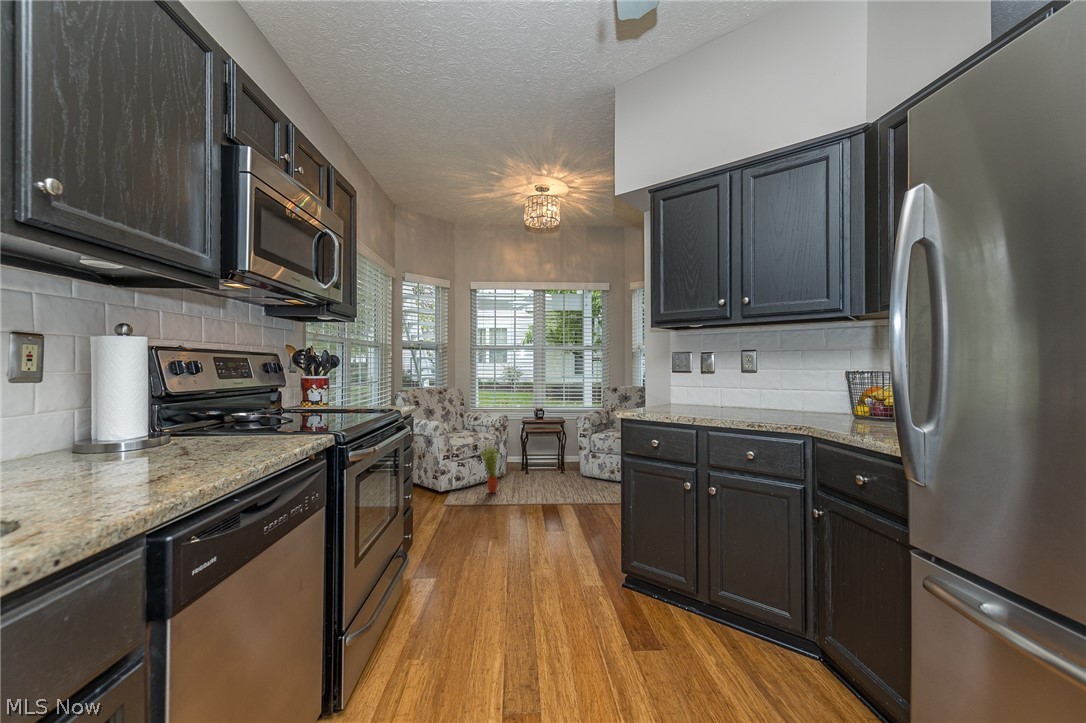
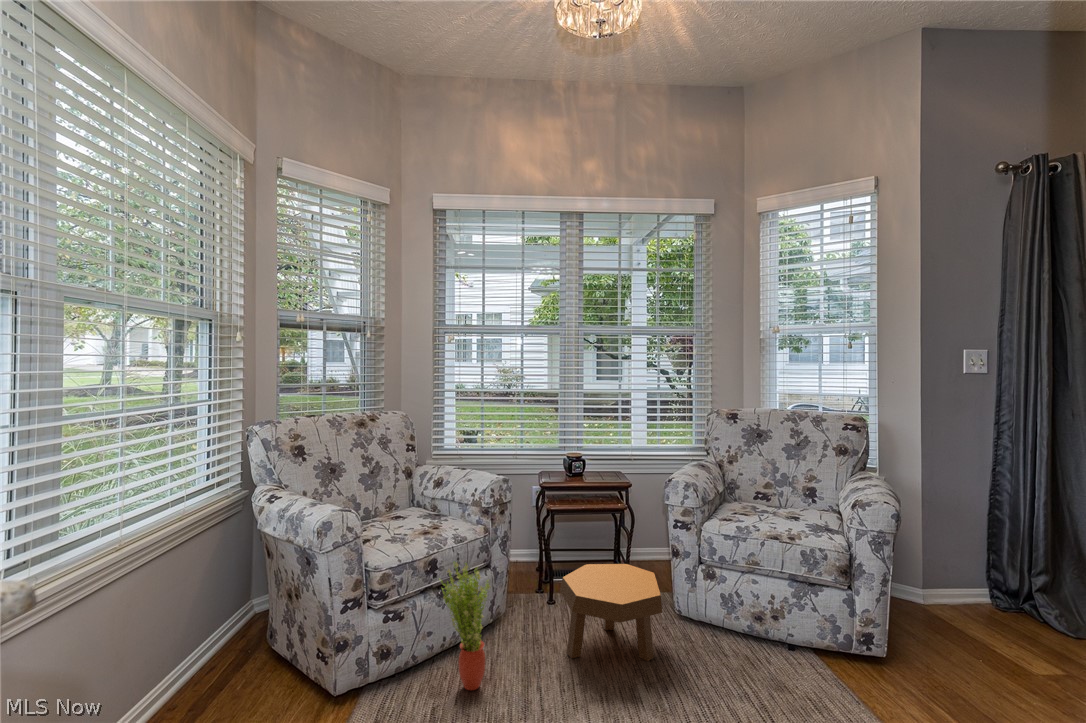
footstool: none [529,454,572,488] -> present [560,564,662,661]

